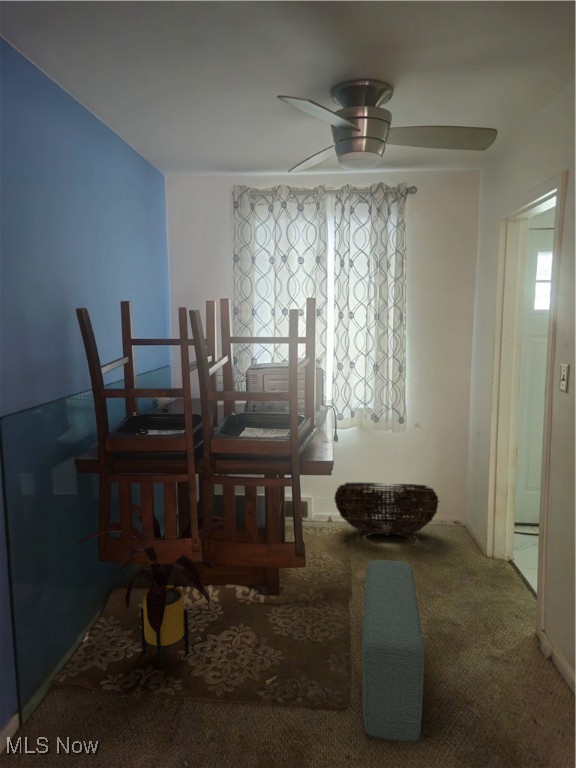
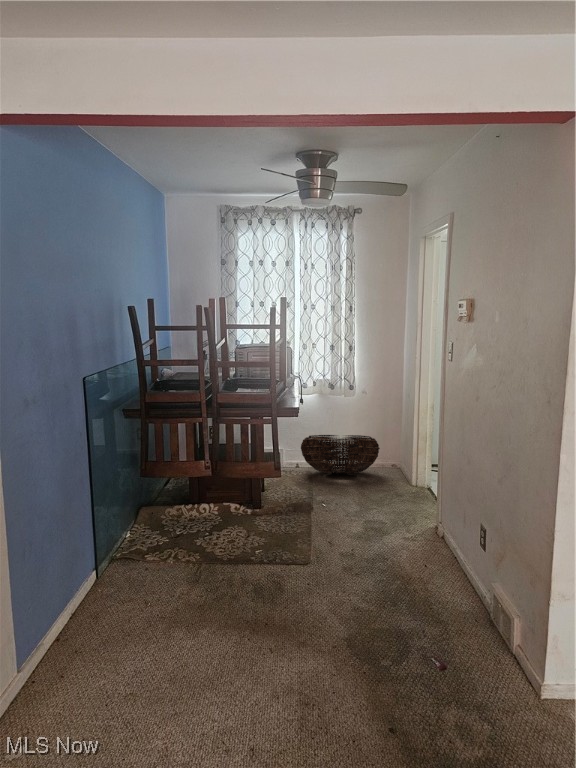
house plant: present [77,503,236,668] -> none [124,441,234,549]
pouf: present [362,560,424,742] -> none [319,478,356,575]

